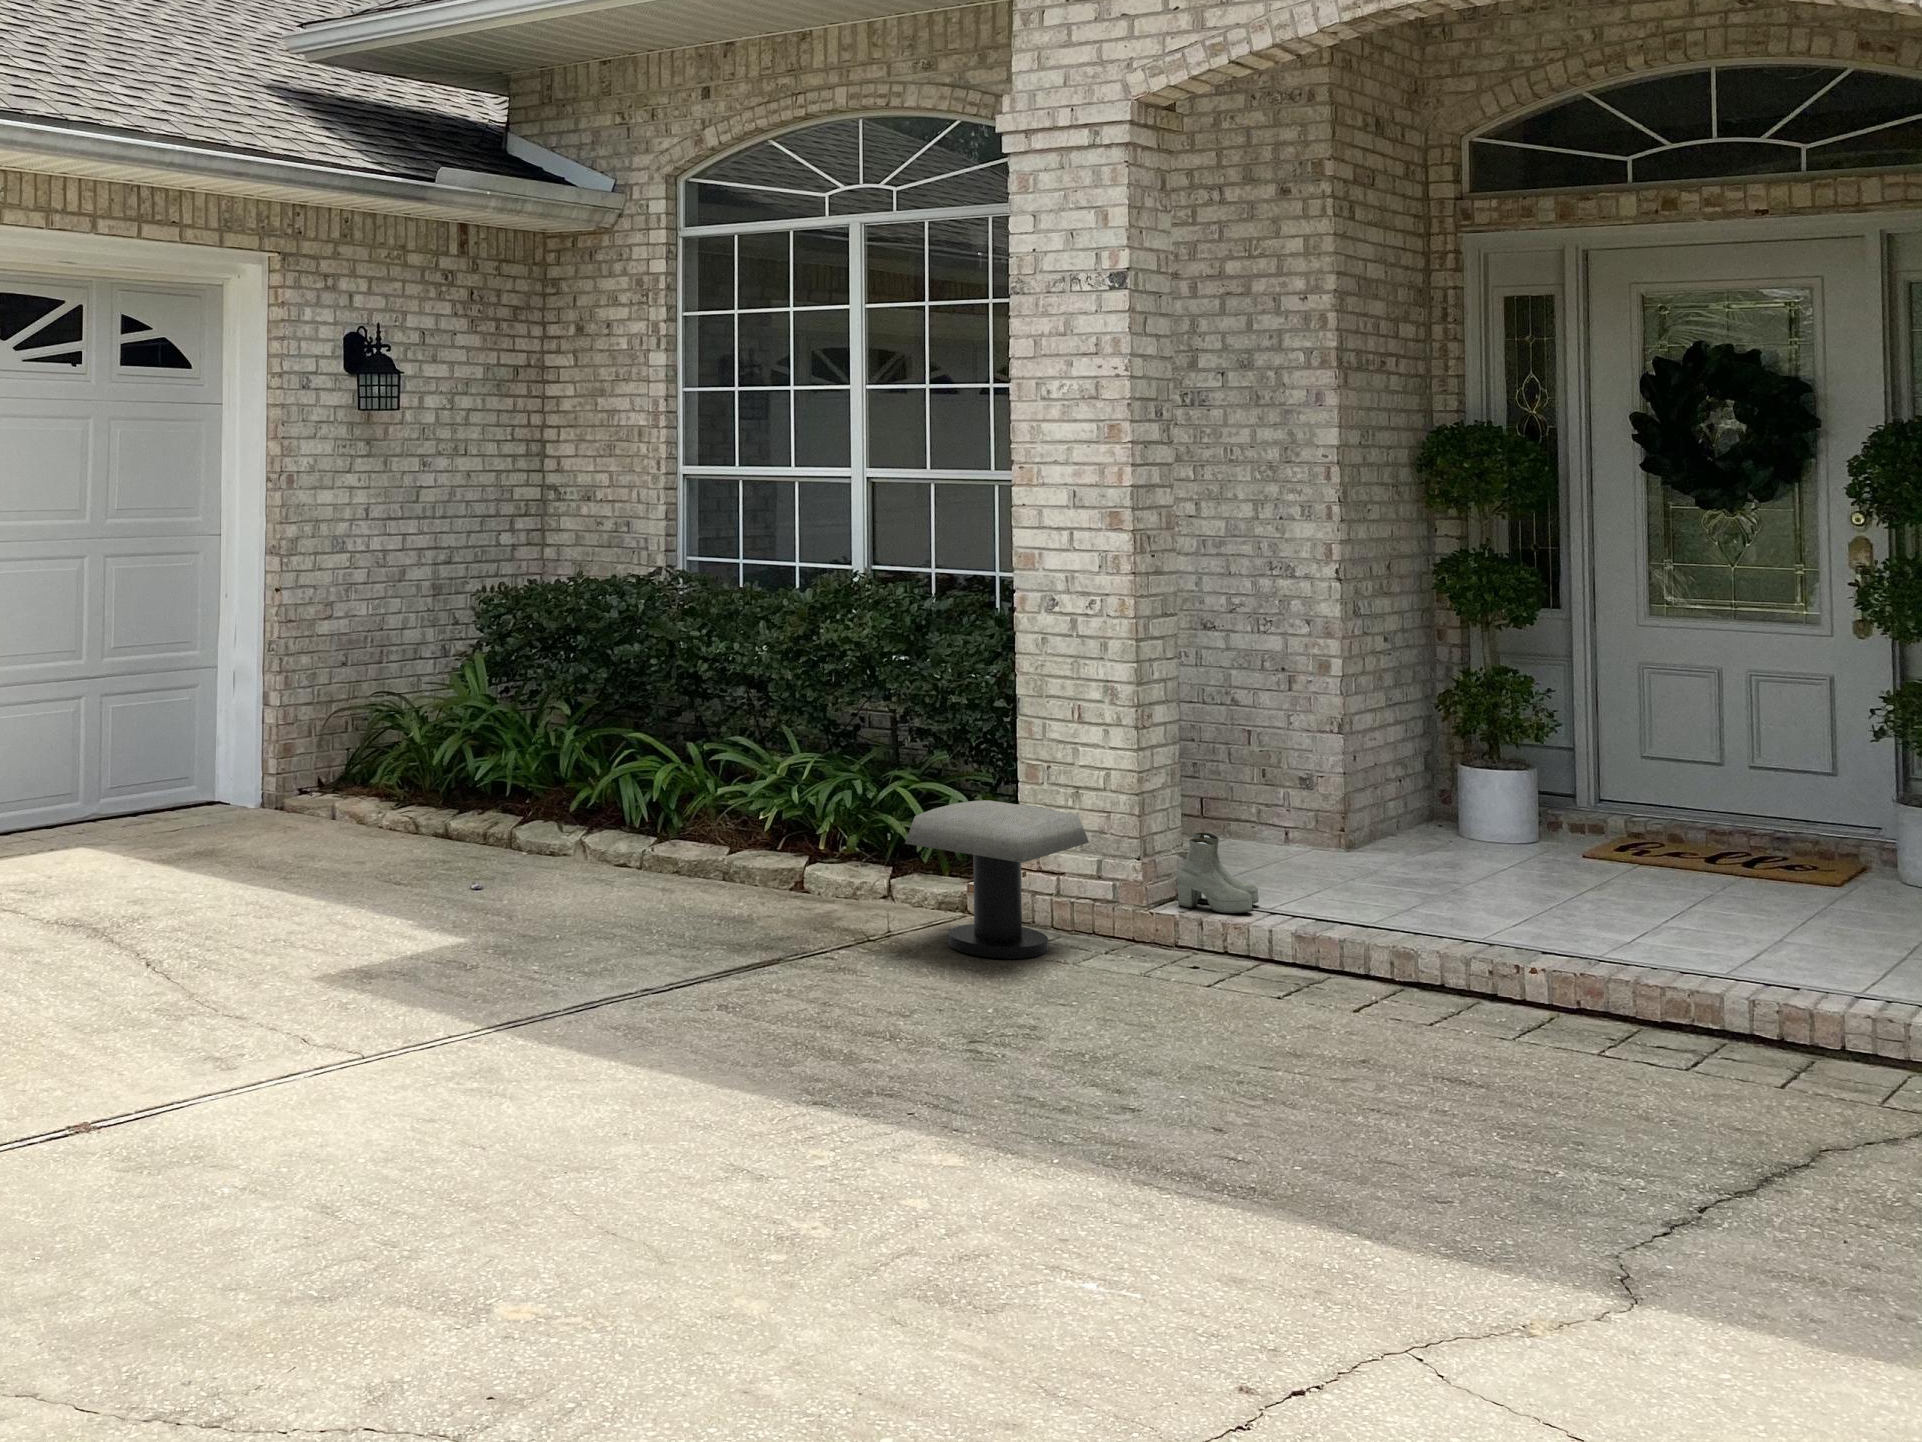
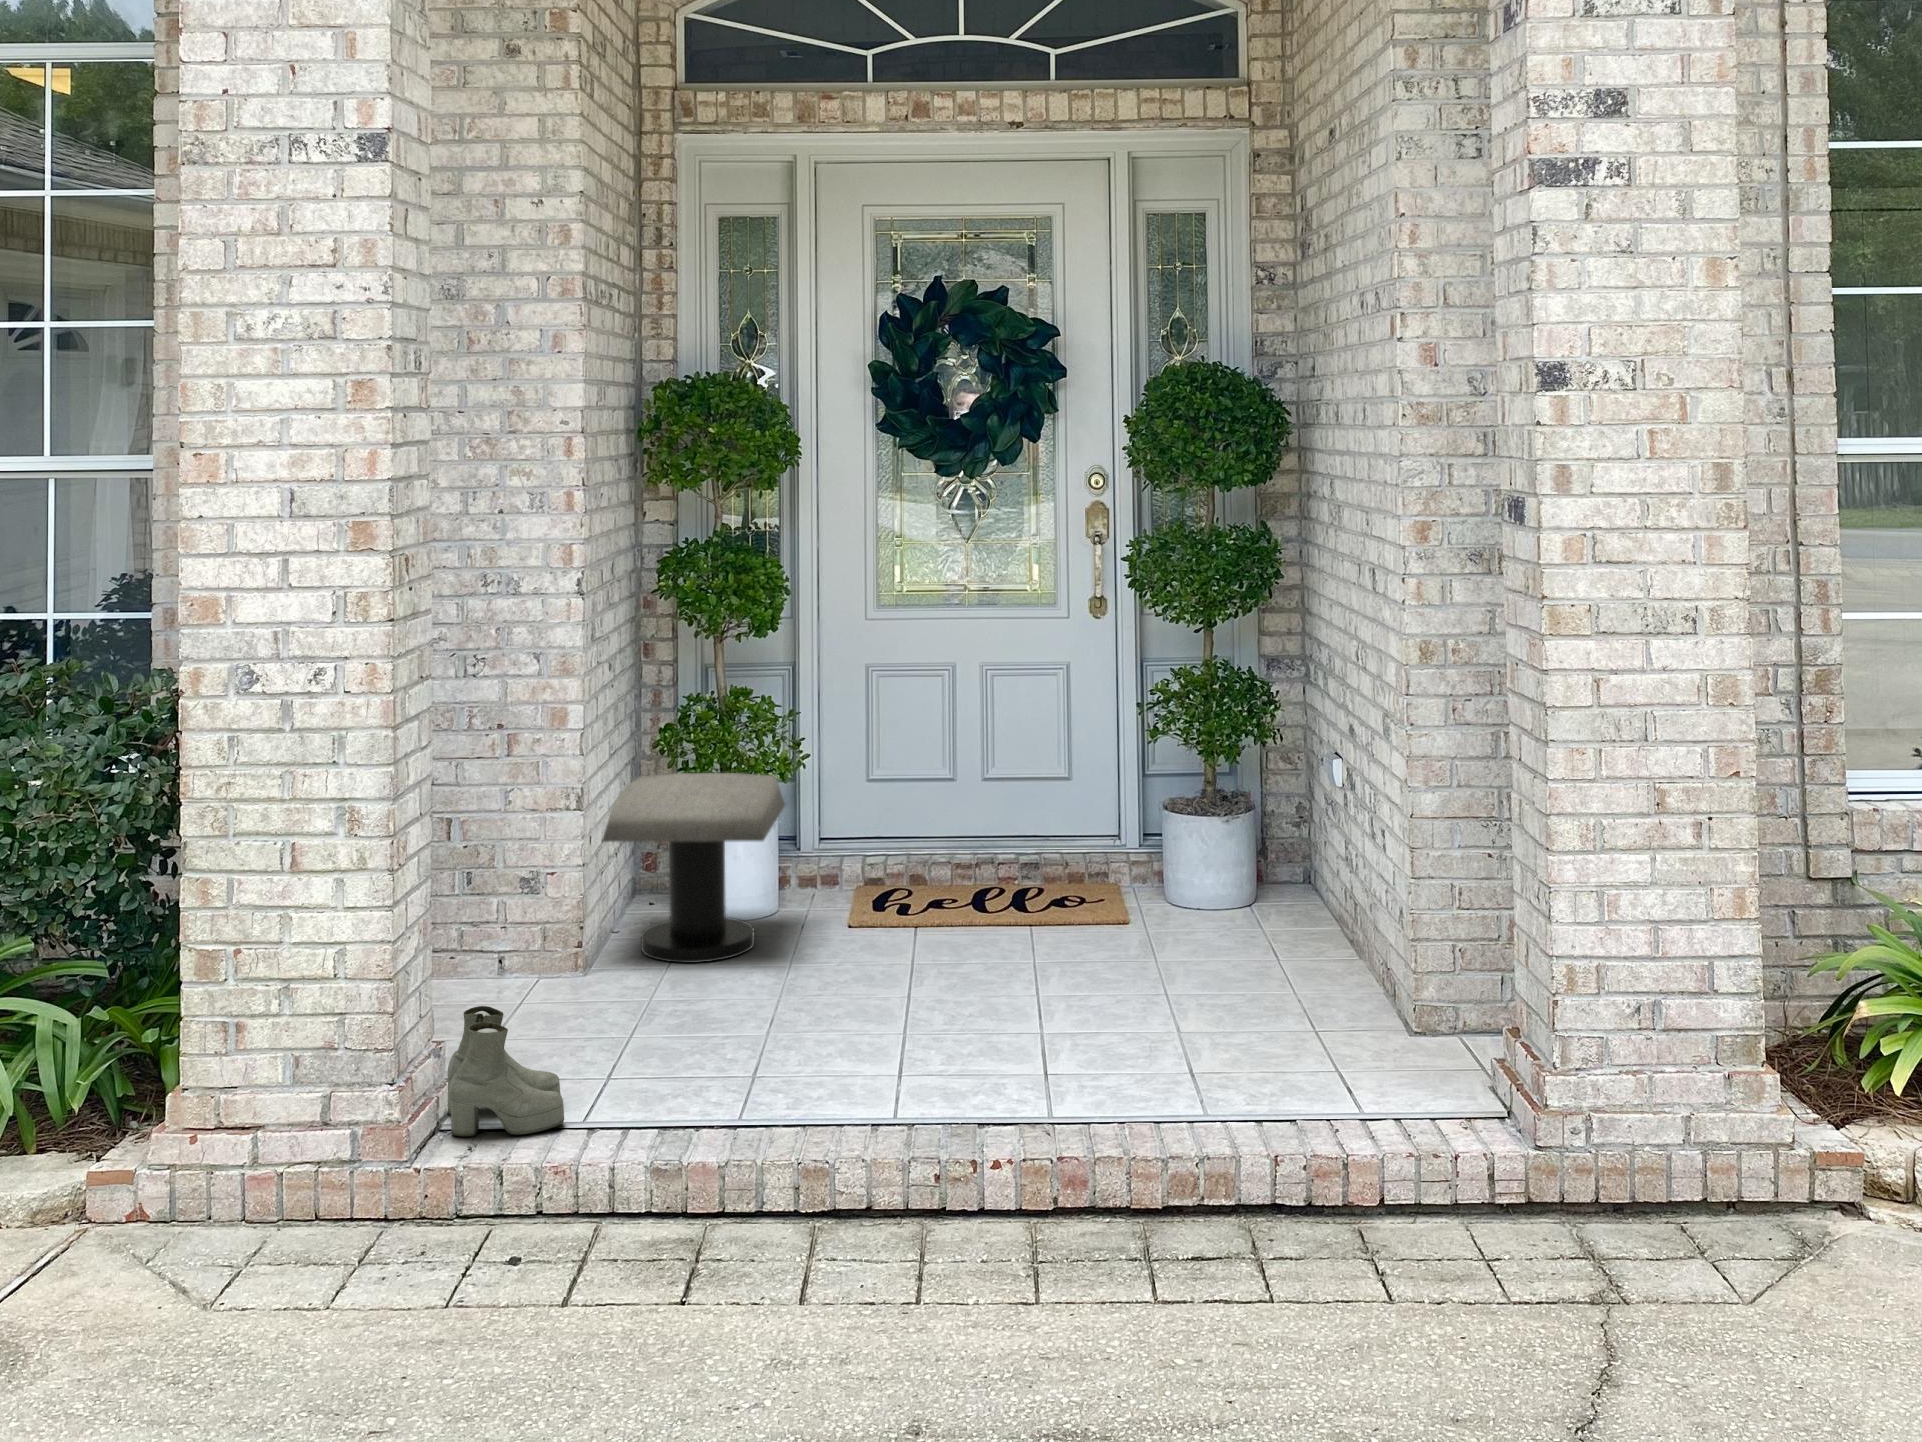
stool: present [905,800,1089,959] -> present [602,773,785,963]

